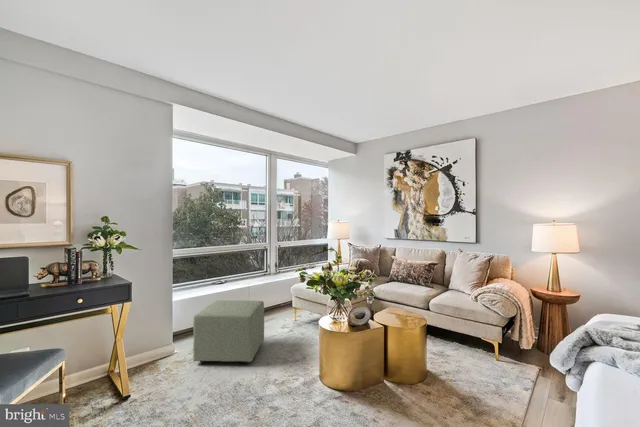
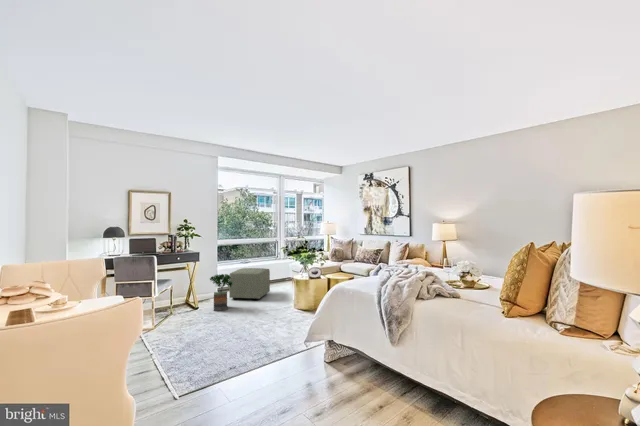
potted tree: none [152,322,204,405] -> present [210,274,233,311]

